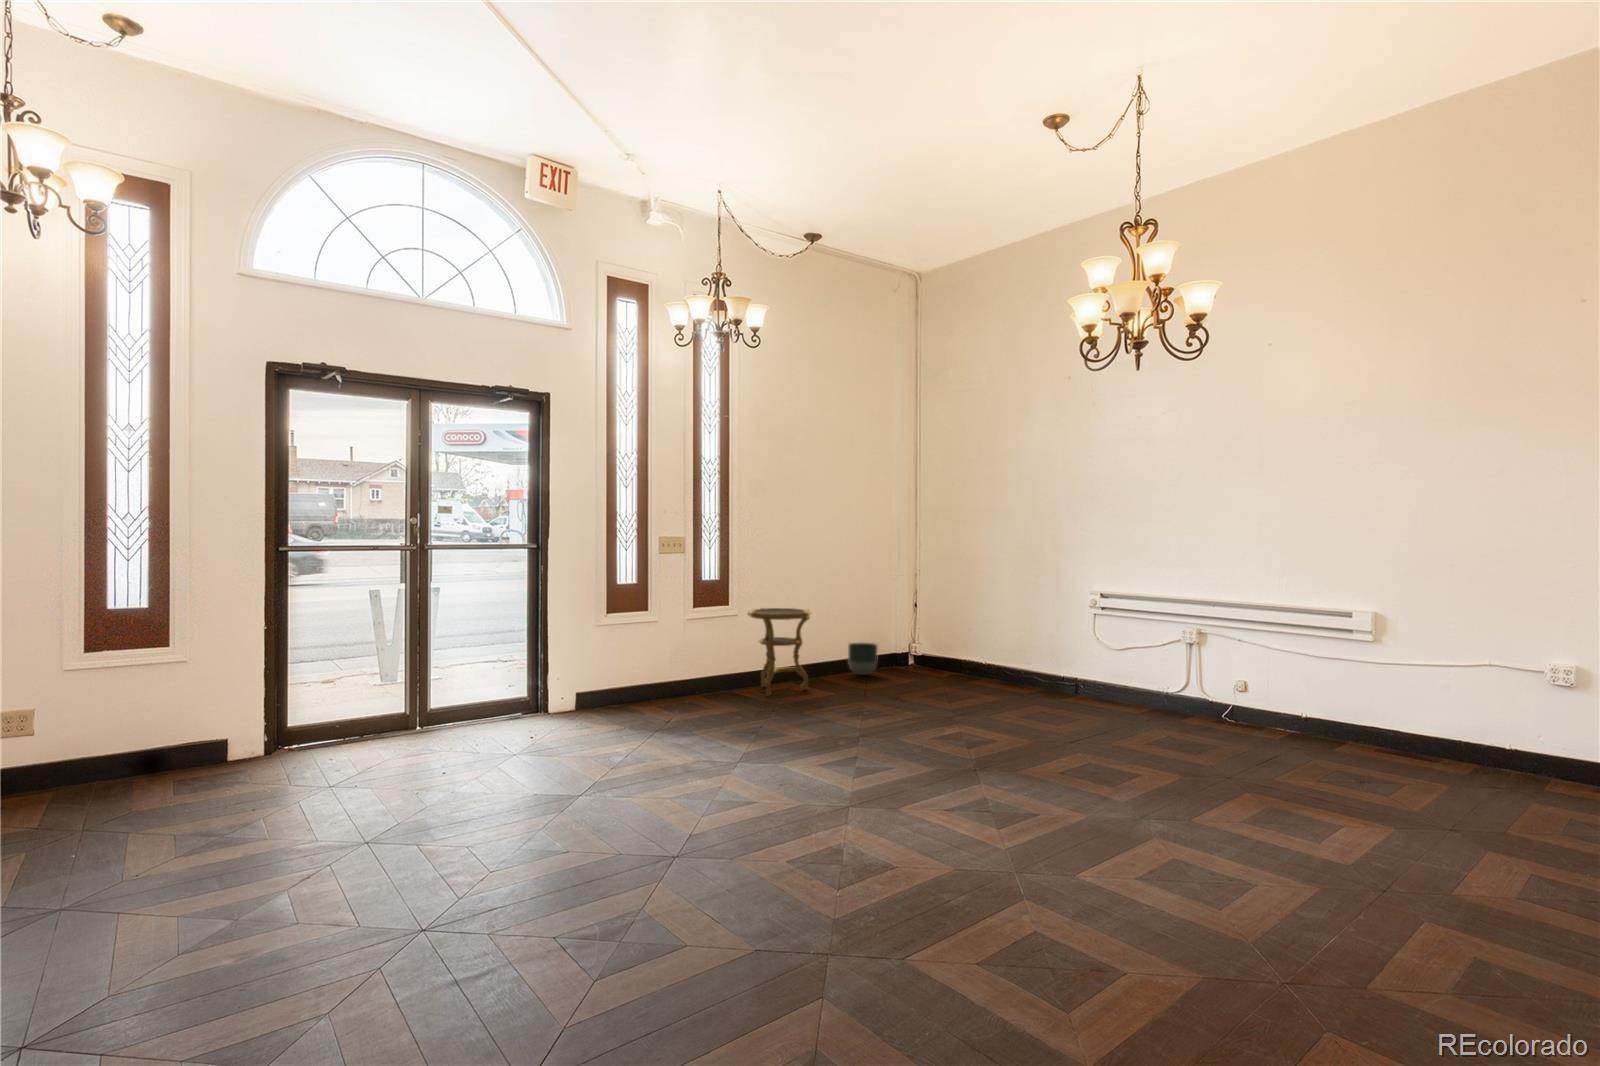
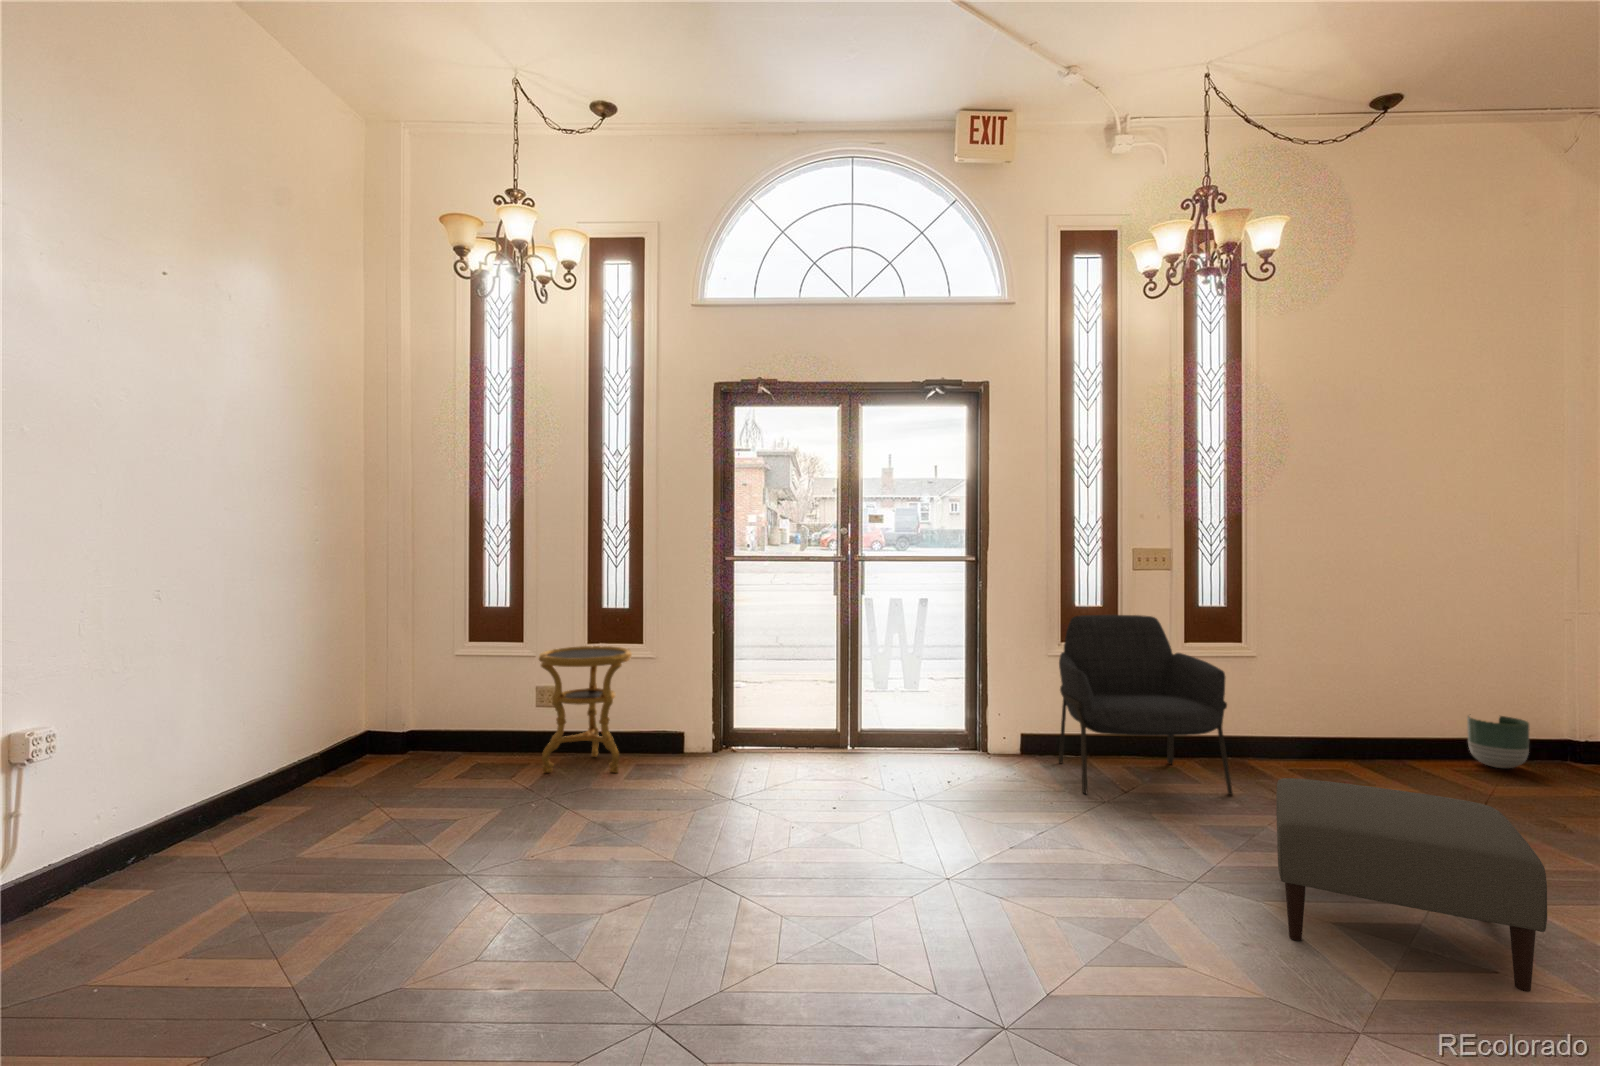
armchair: none [608,589,734,728] -> present [1059,615,1233,795]
side table: present [748,608,811,696] -> present [539,646,632,773]
ottoman: none [780,682,914,776] -> present [1276,778,1547,992]

